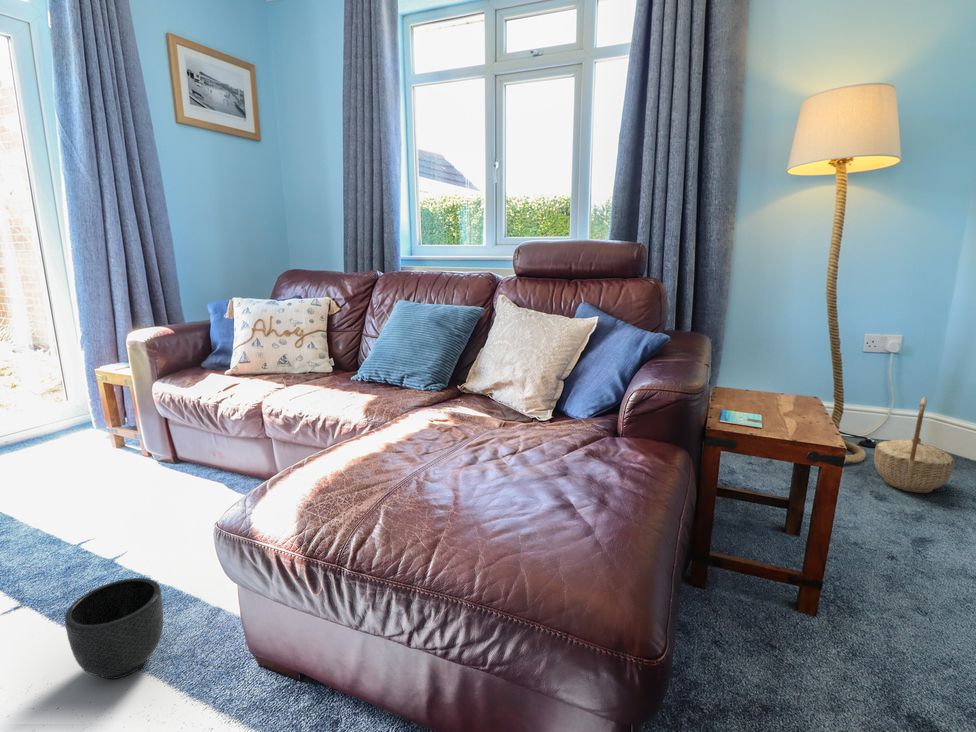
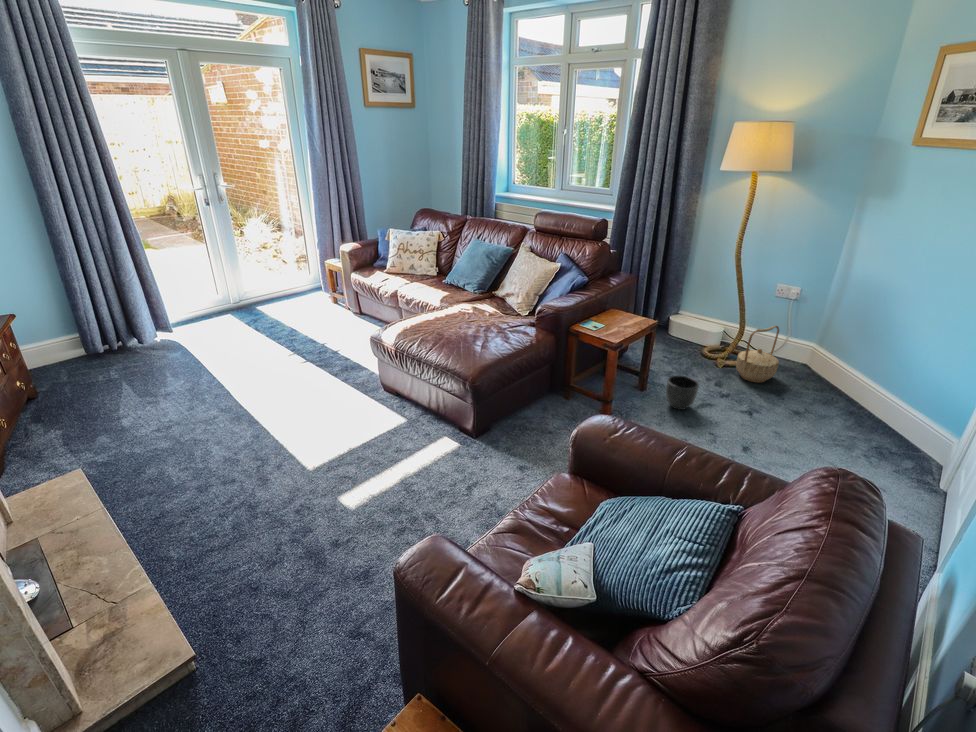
planter: present [65,578,163,679] -> present [666,376,699,410]

